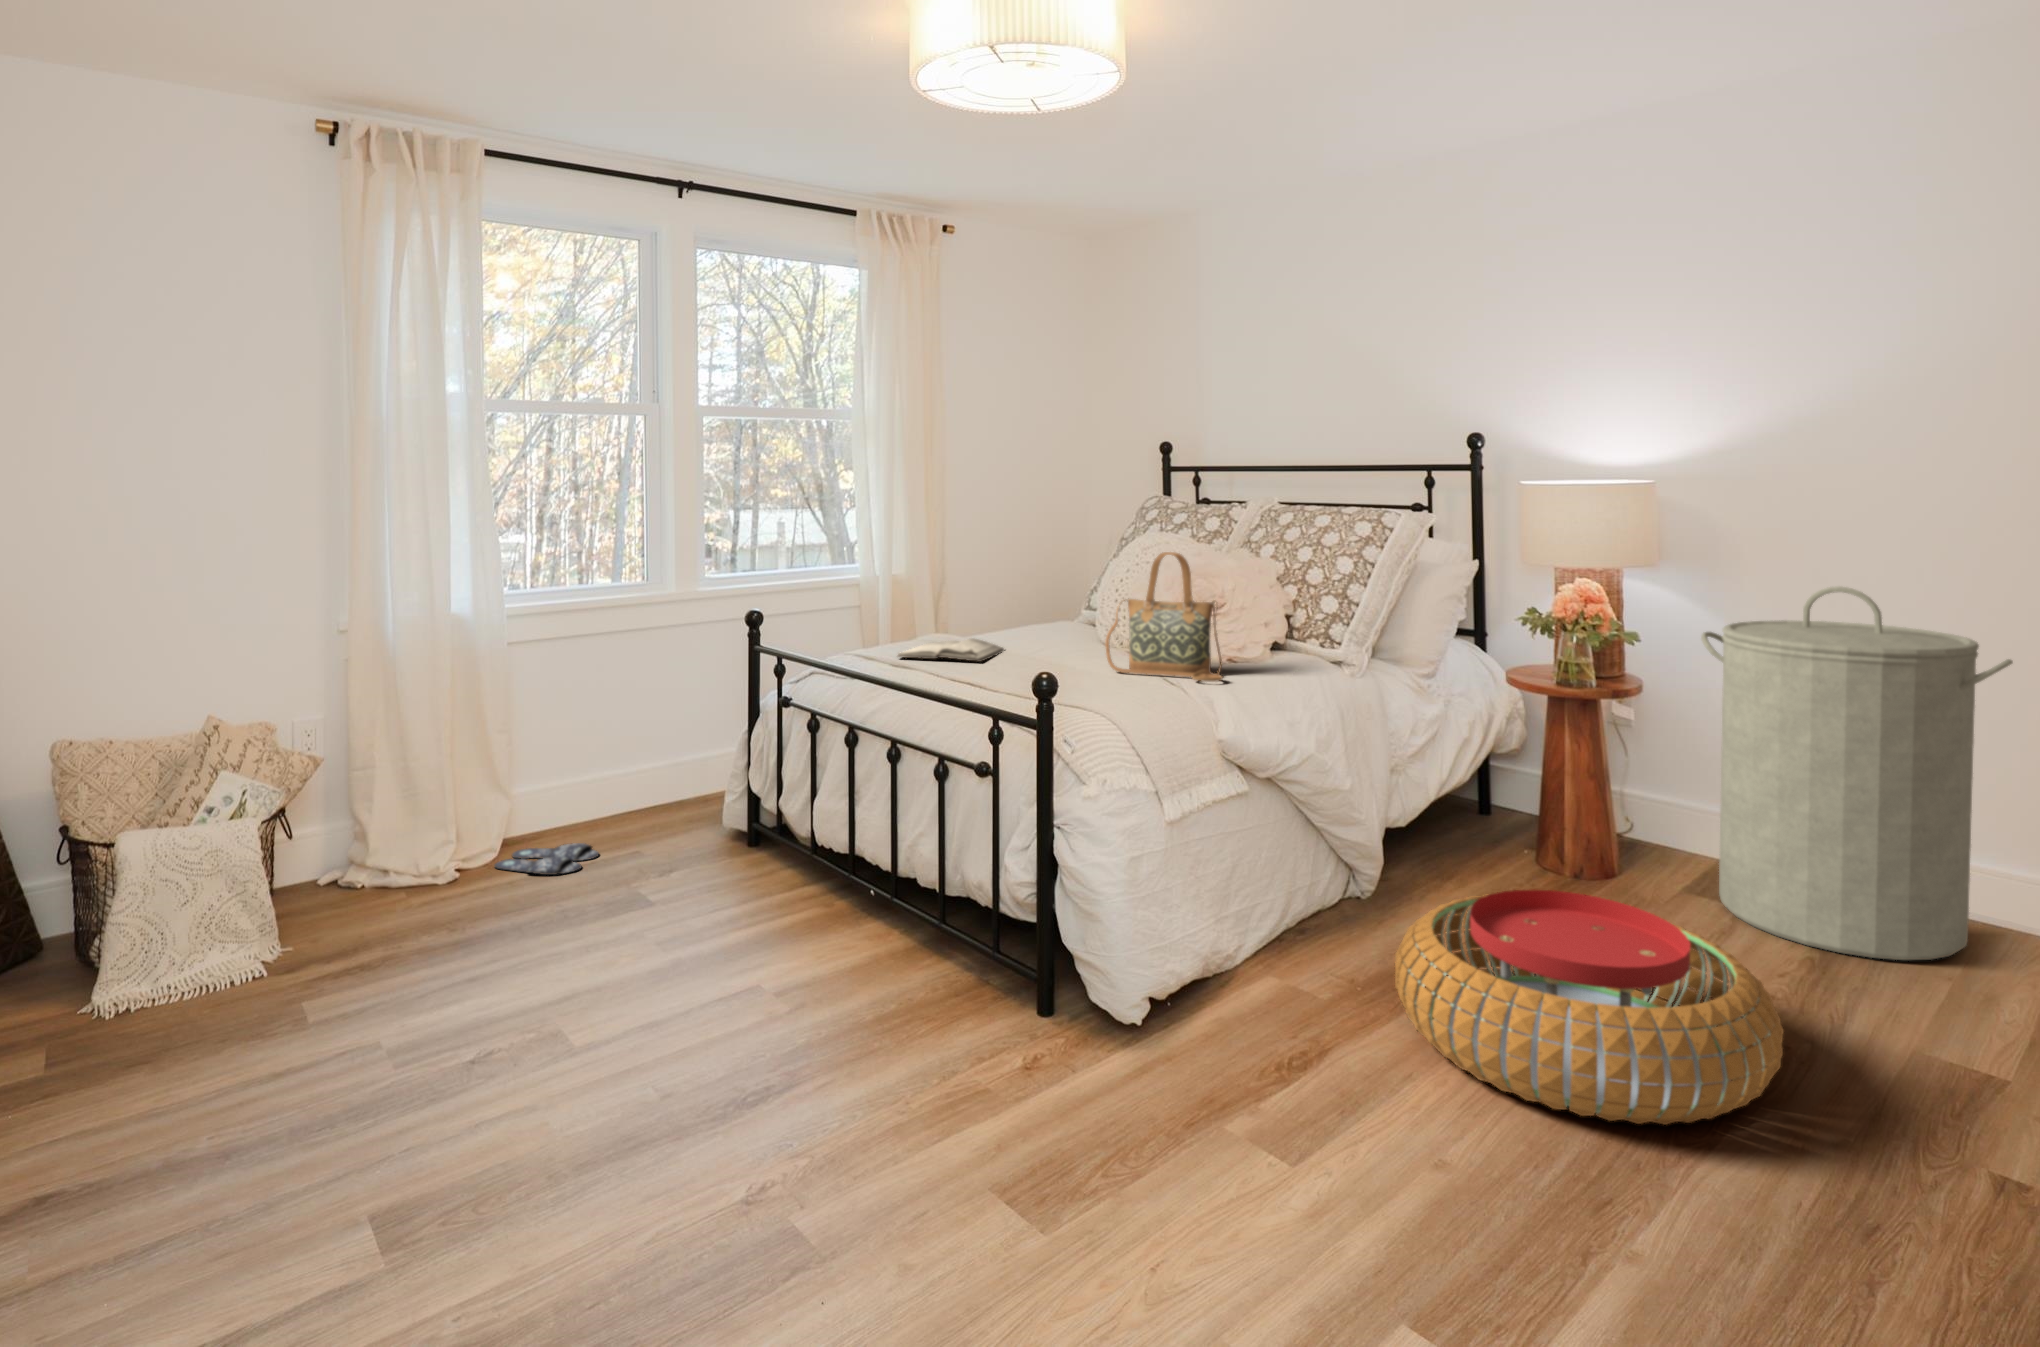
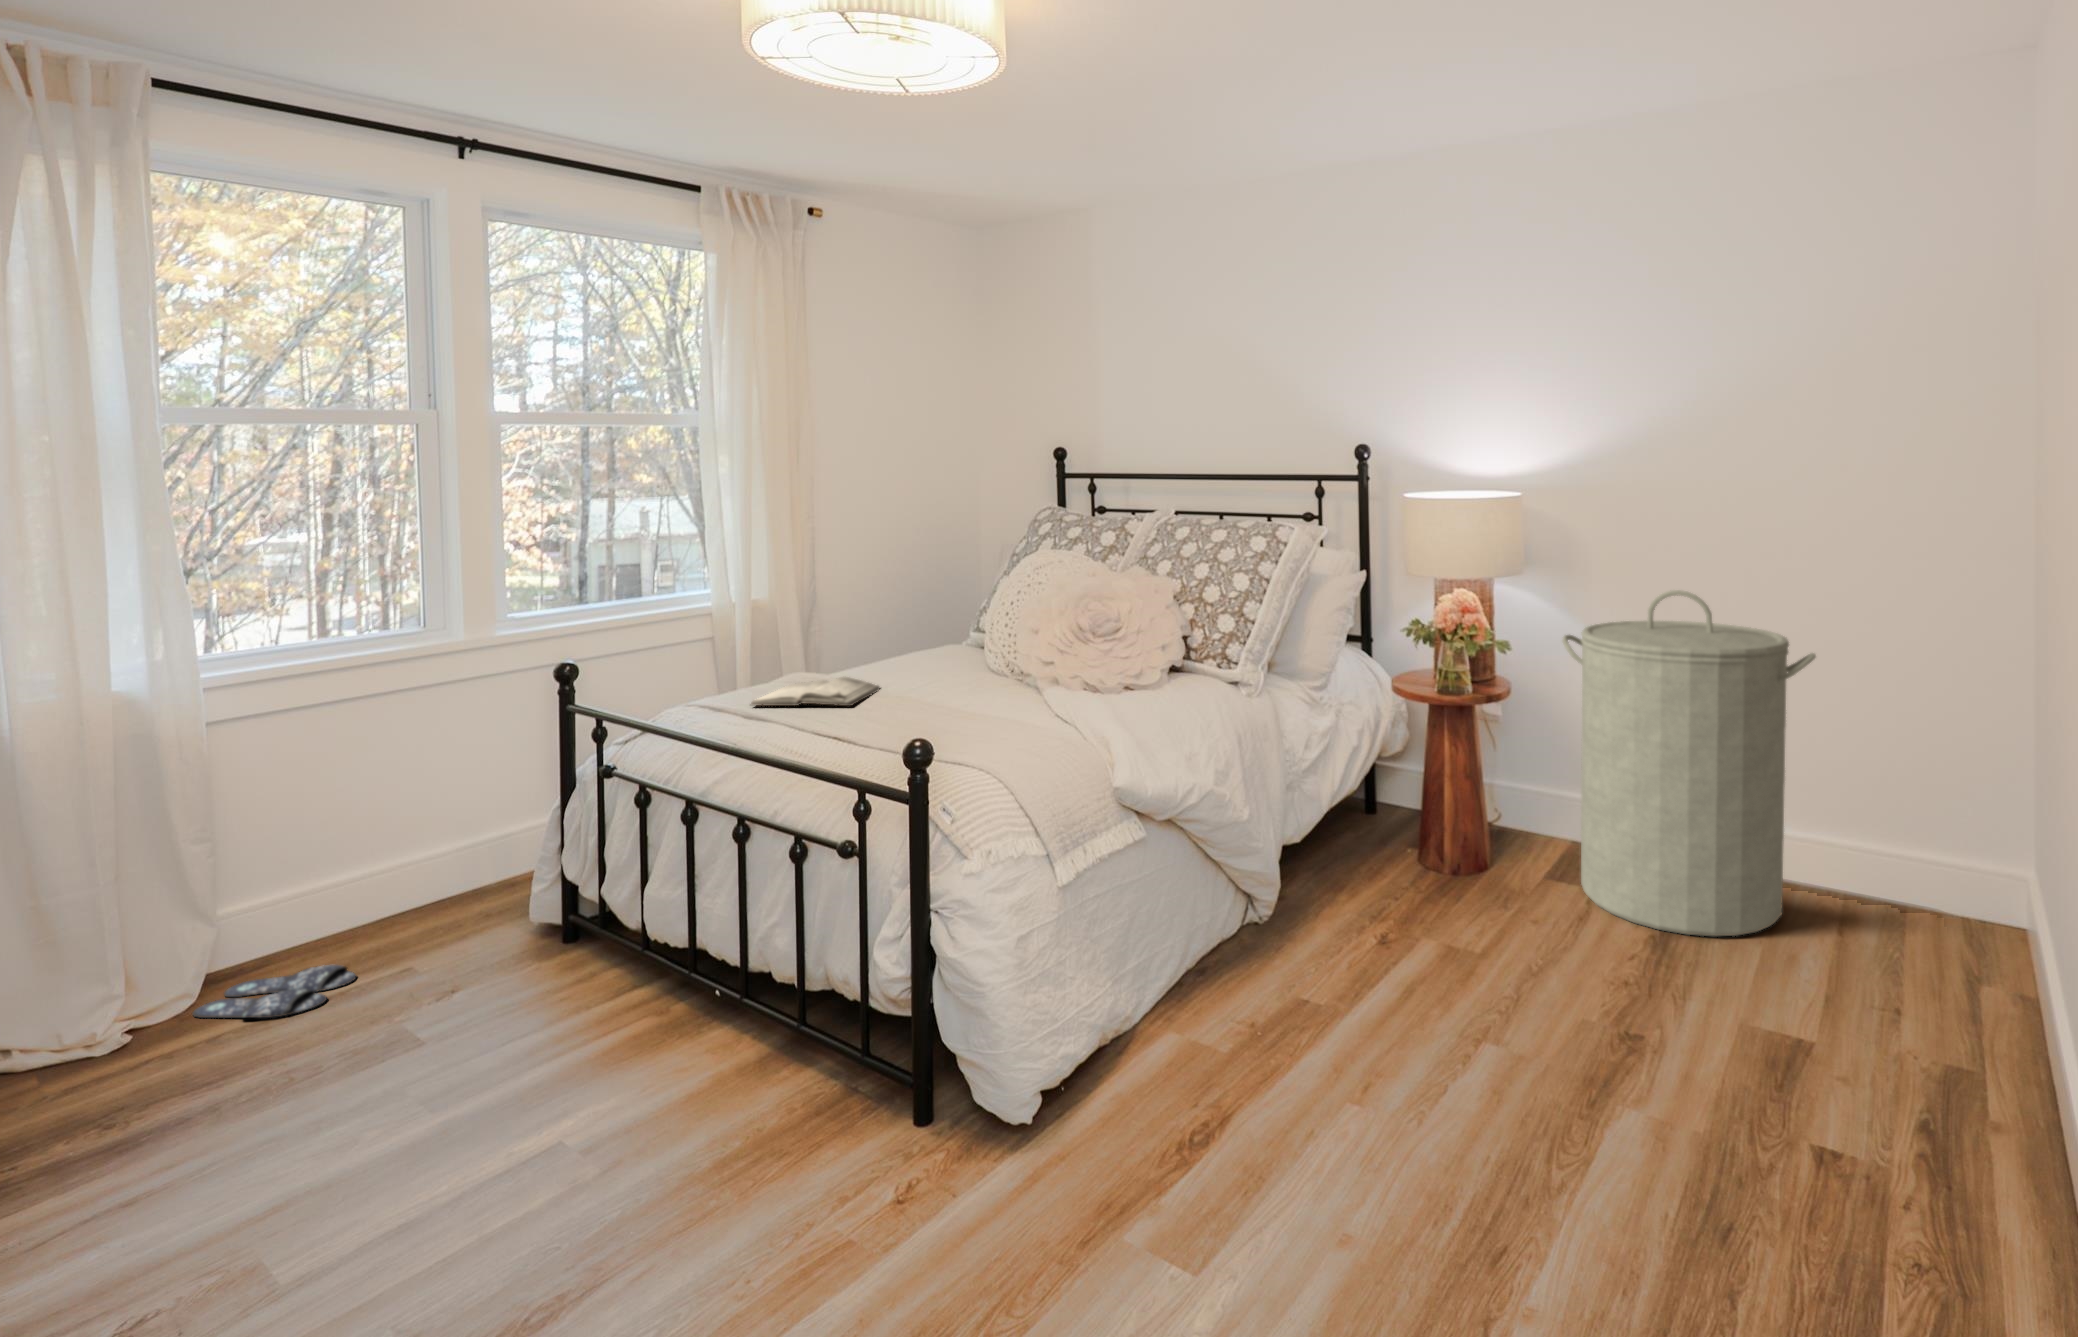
handbag: present [1105,552,1223,682] -> none [992,577,1119,718]
pouf: present [1395,890,1783,1125] -> none [1303,918,1667,1171]

